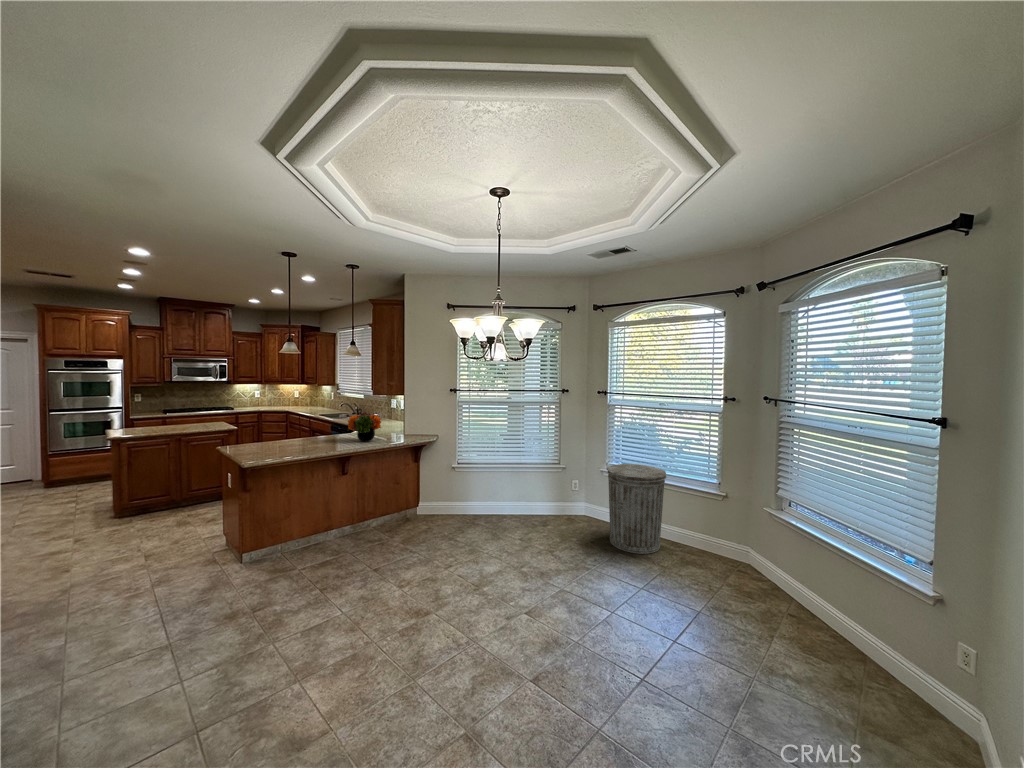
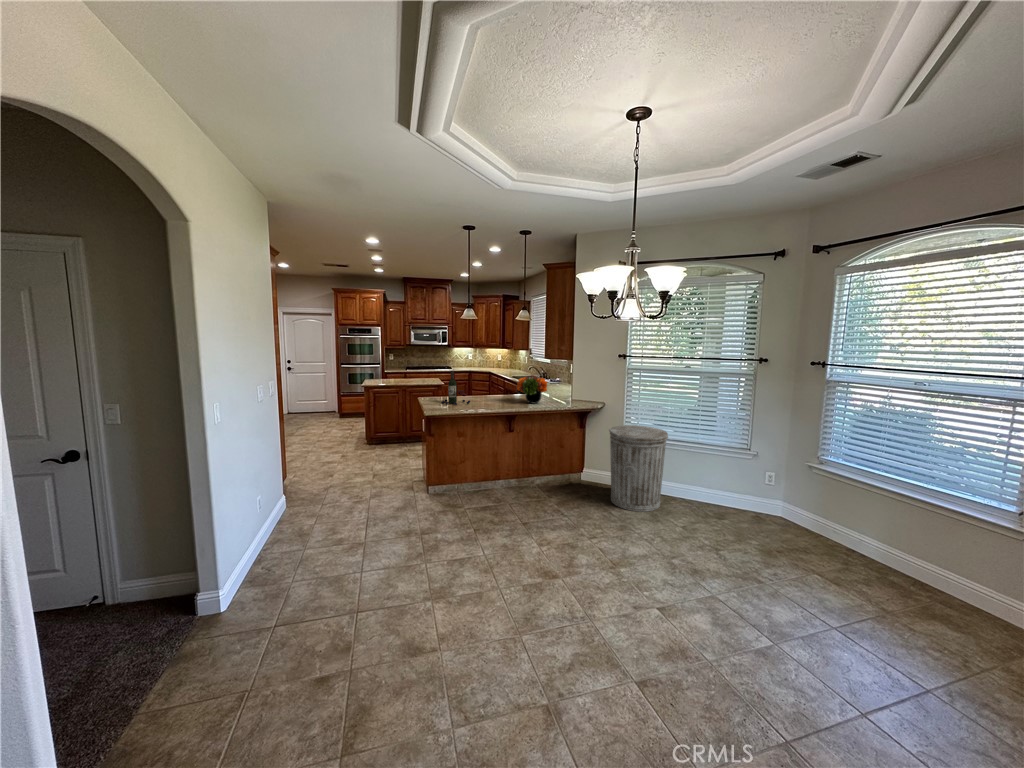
wine bottle: none [254,412,292,451] -> present [442,371,470,405]
trash can: present [607,464,666,554] -> present [609,425,668,511]

